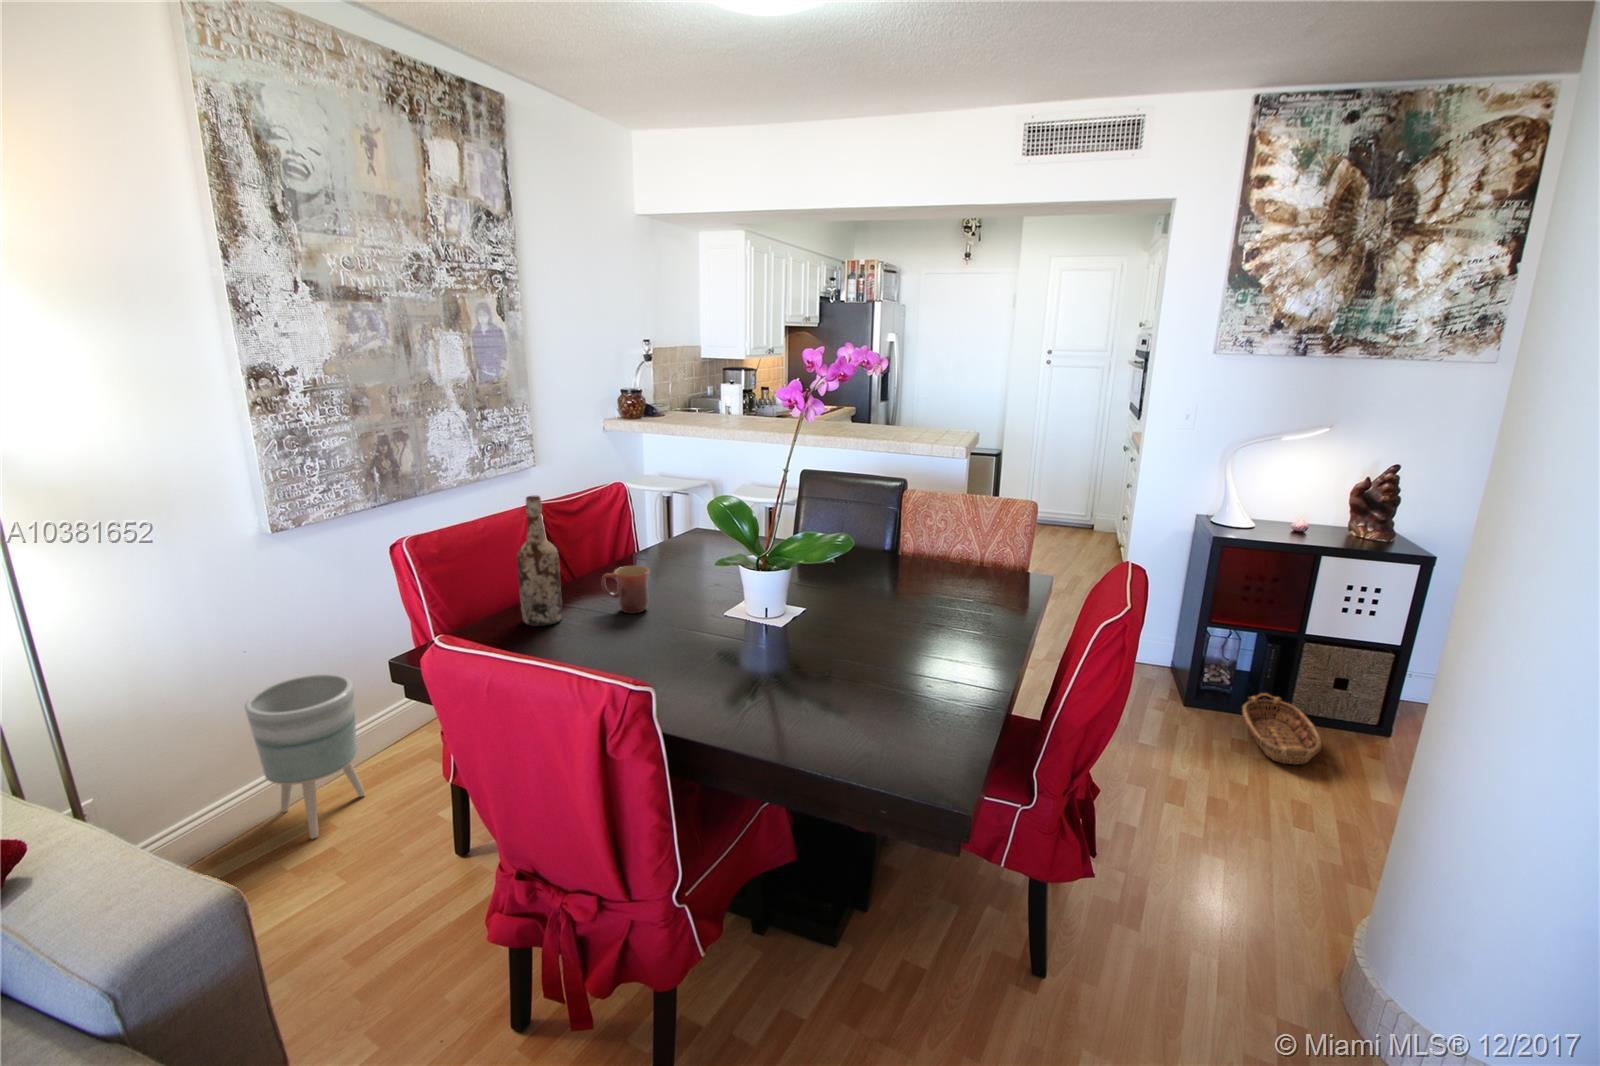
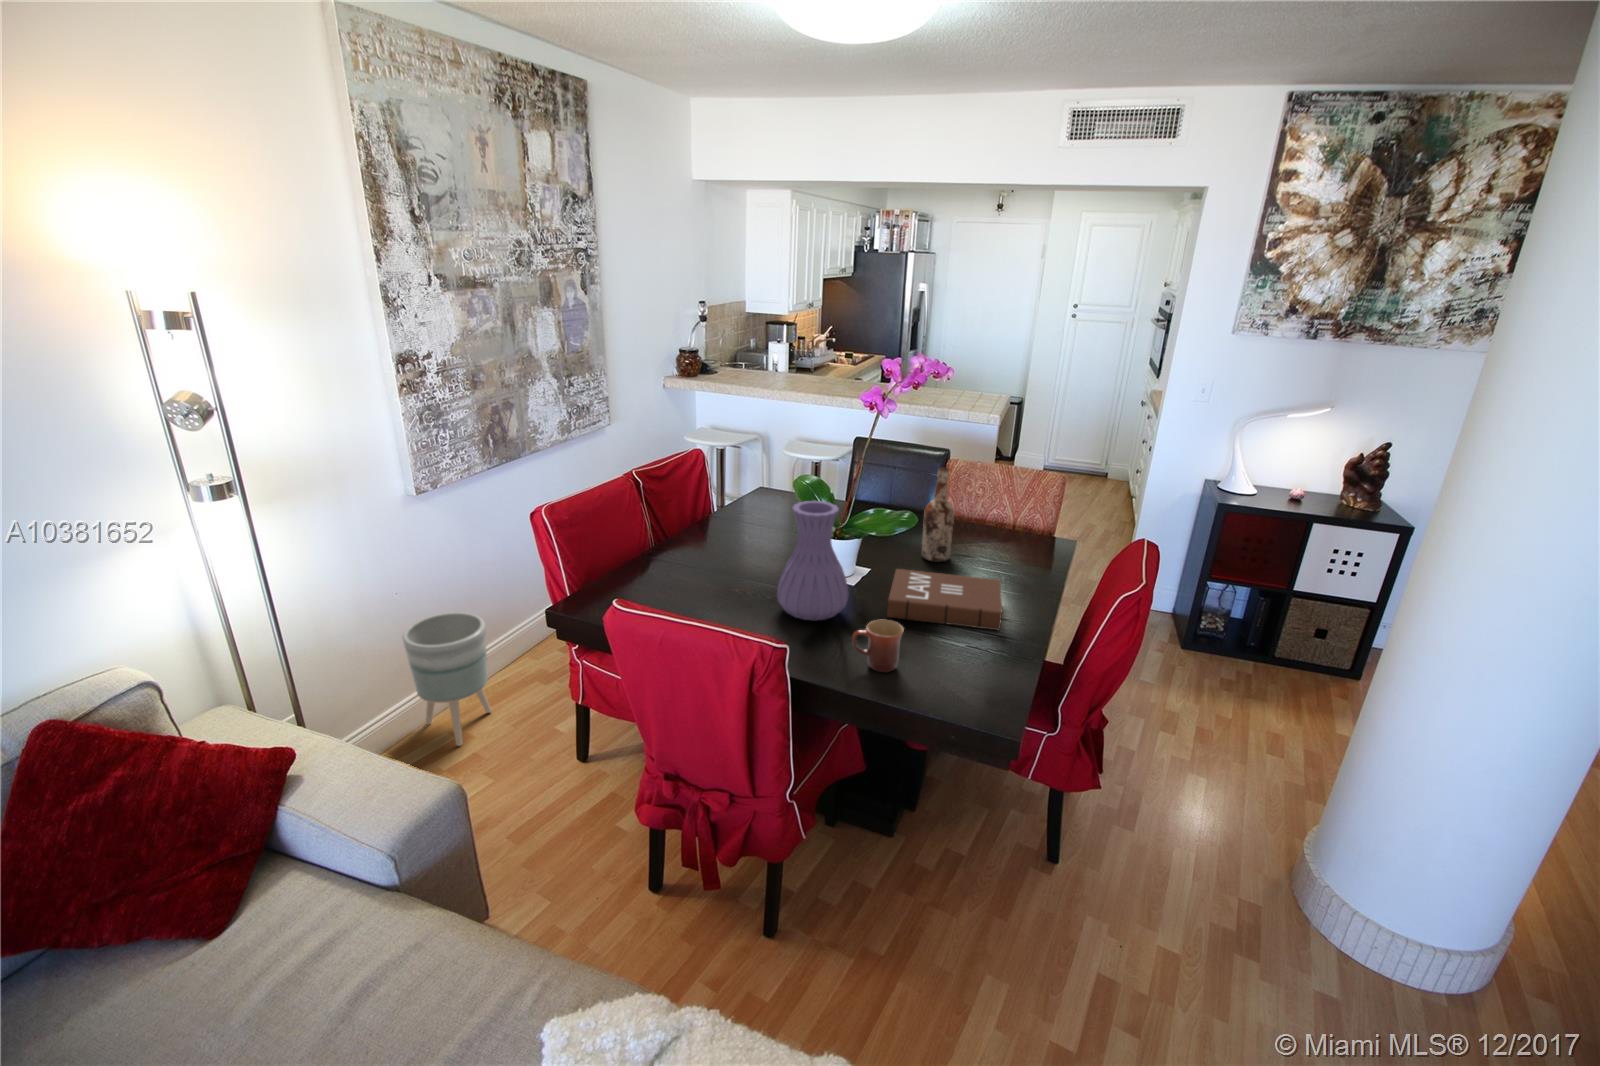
wine bottle: present [517,496,562,626] -> present [922,467,954,562]
vase: none [674,514,764,665] -> present [777,501,849,620]
mug: present [601,566,650,613] -> present [852,620,904,672]
book: none [813,603,956,673] -> present [887,569,1002,630]
basket: present [1242,693,1321,764] -> none [1221,637,1317,710]

